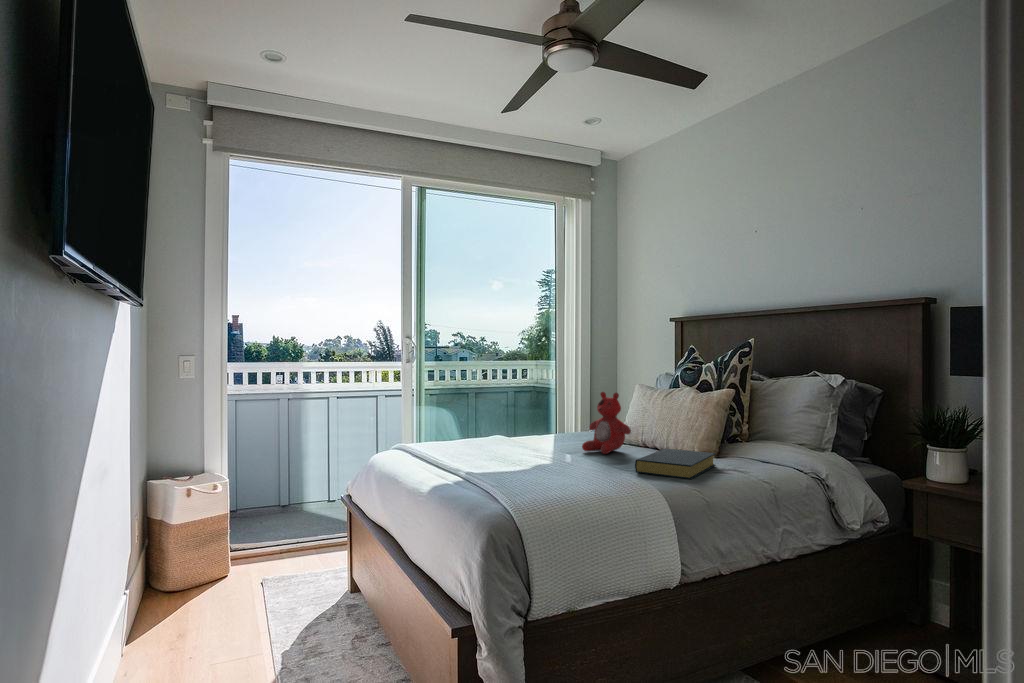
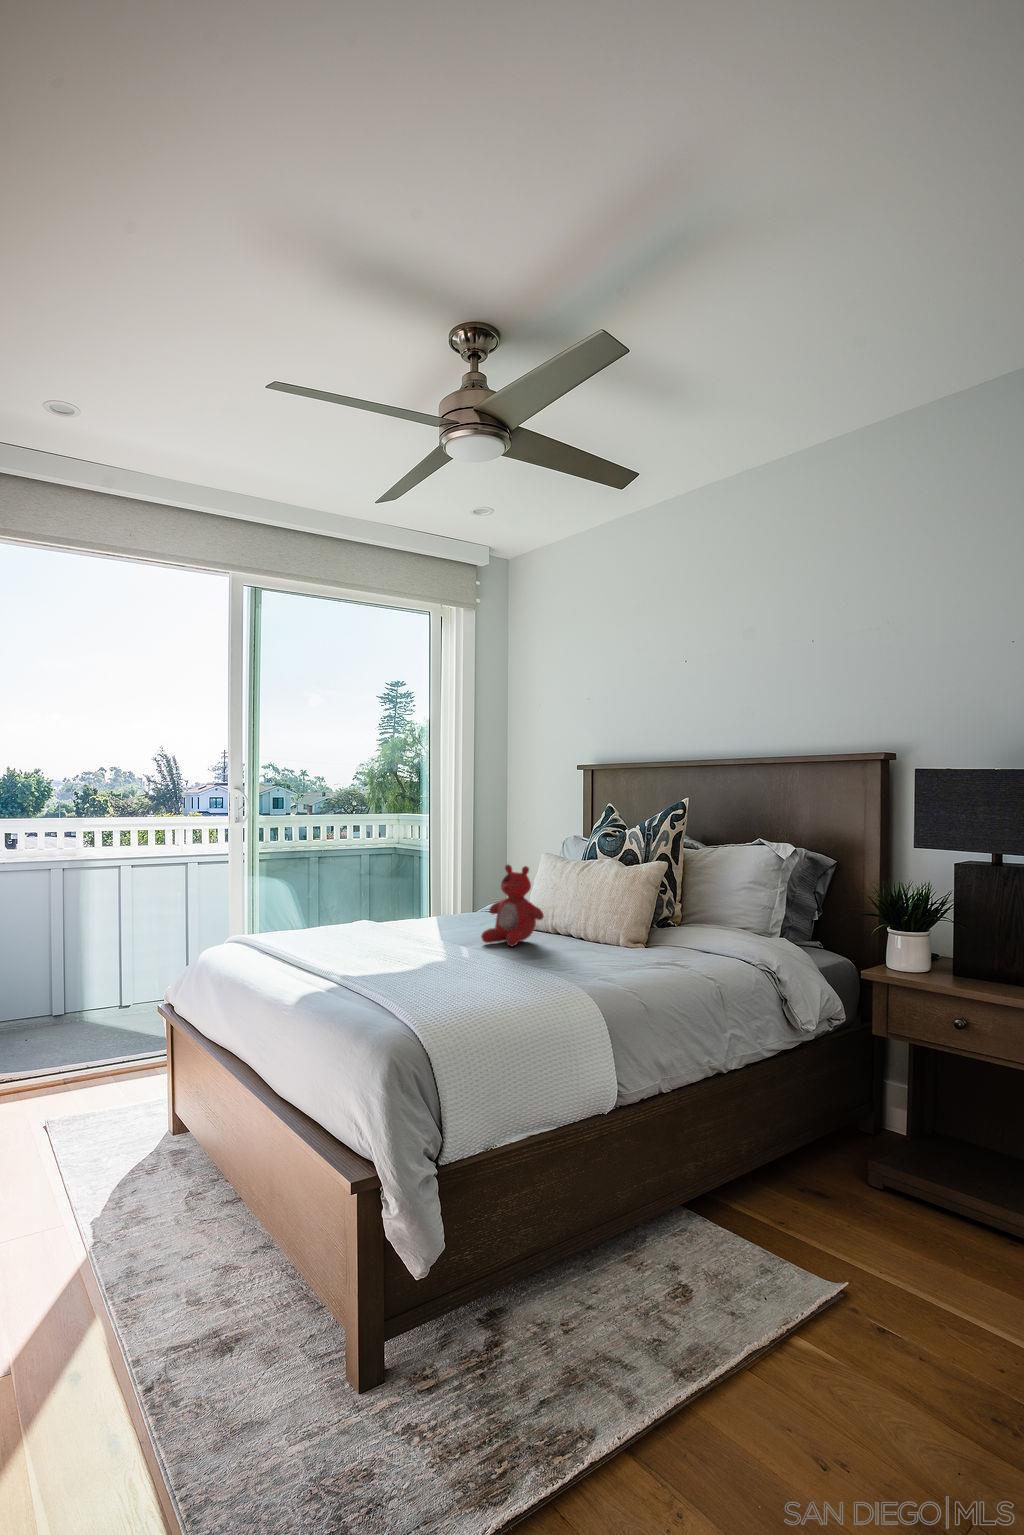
hardback book: present [635,449,716,479] -> none [556,939,651,979]

